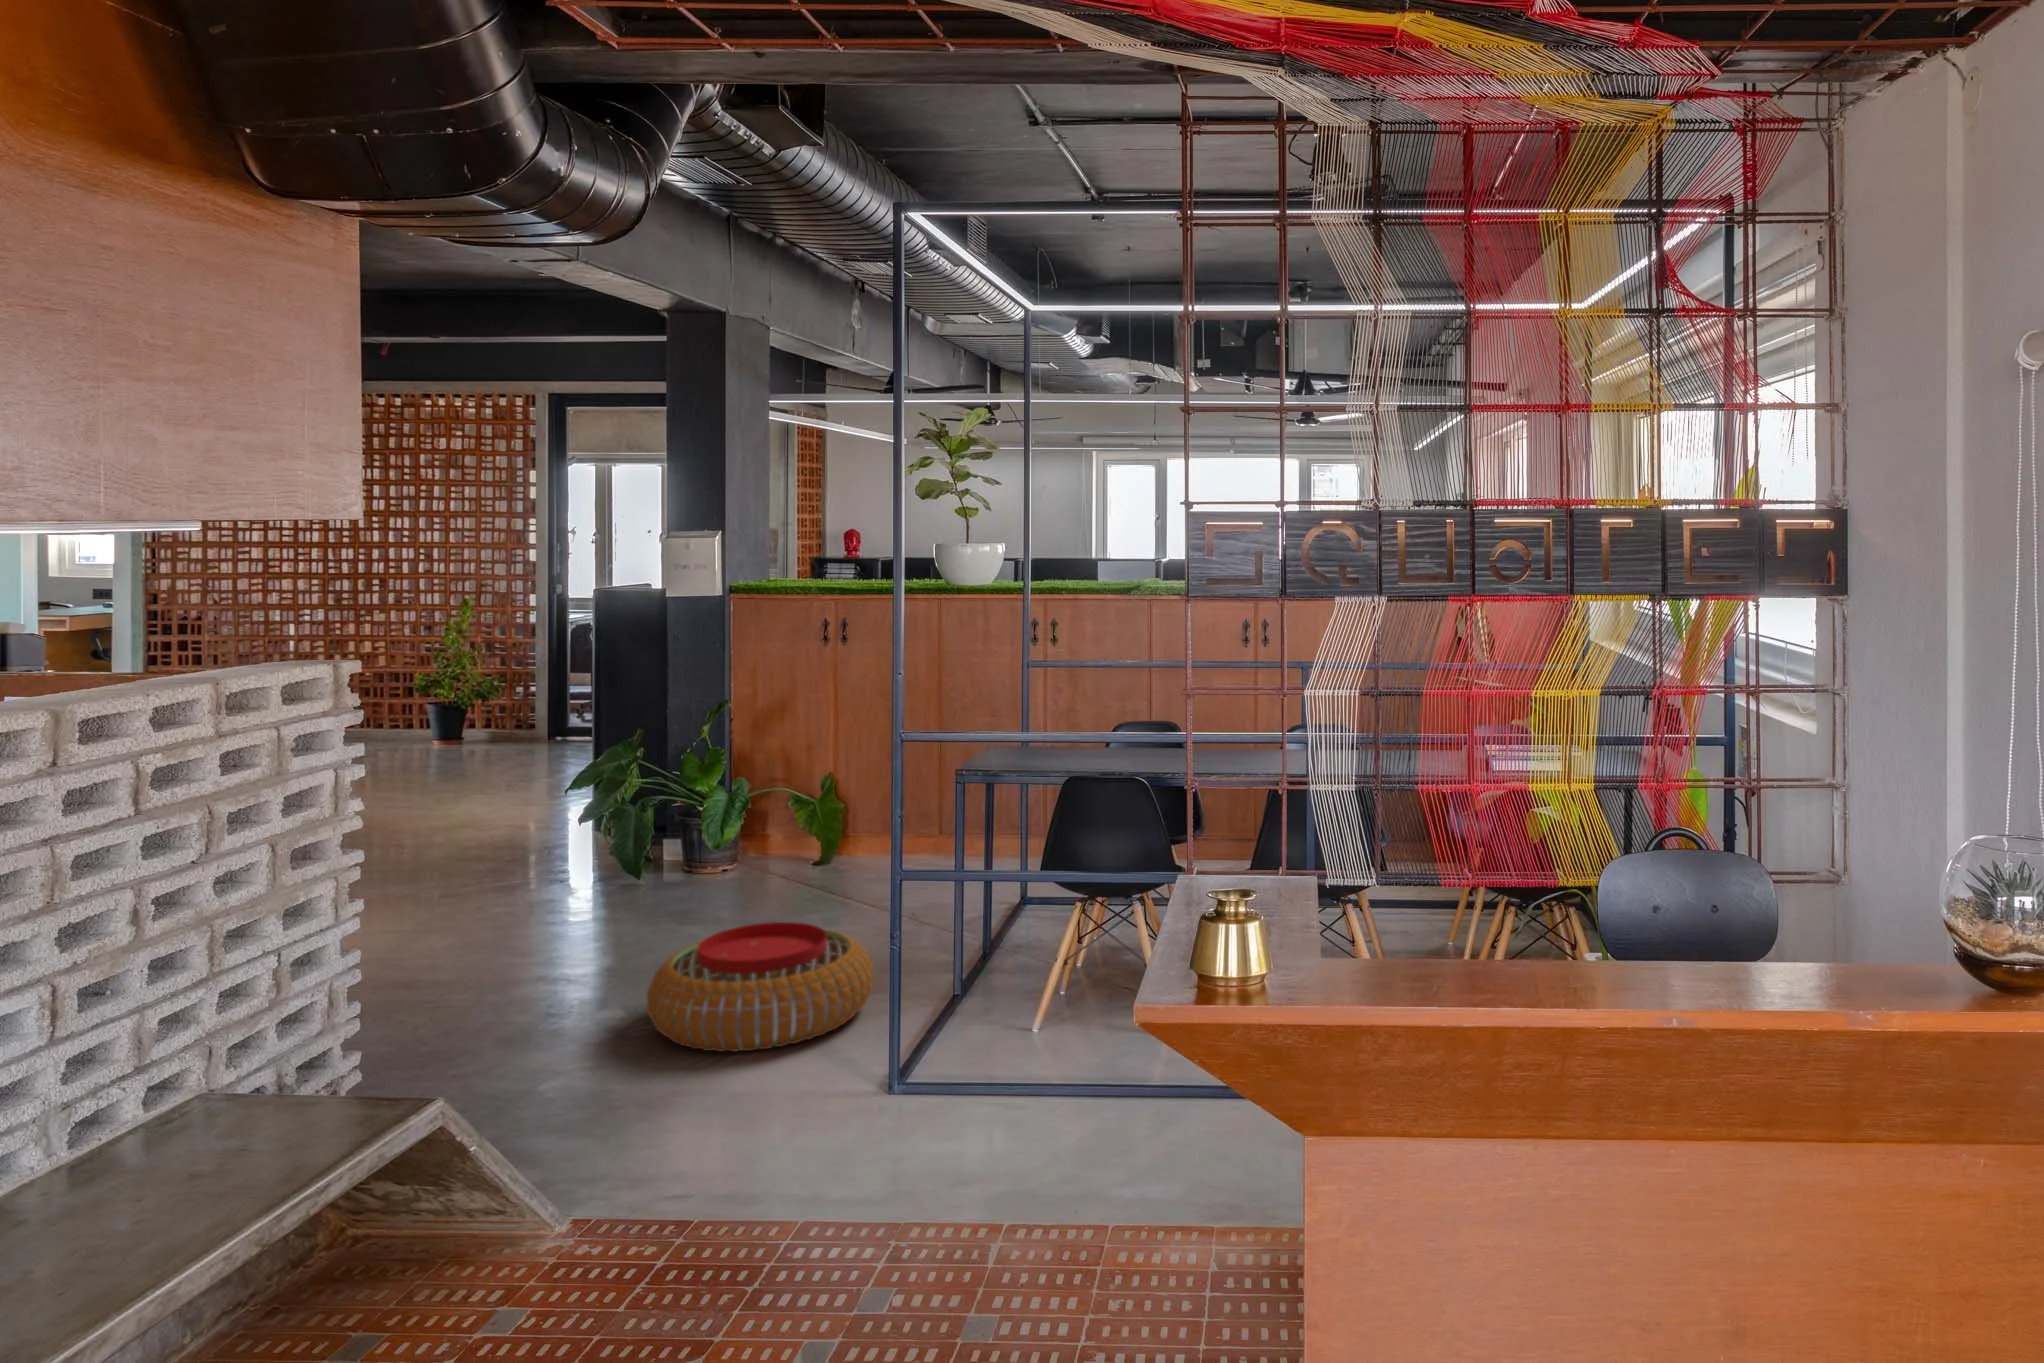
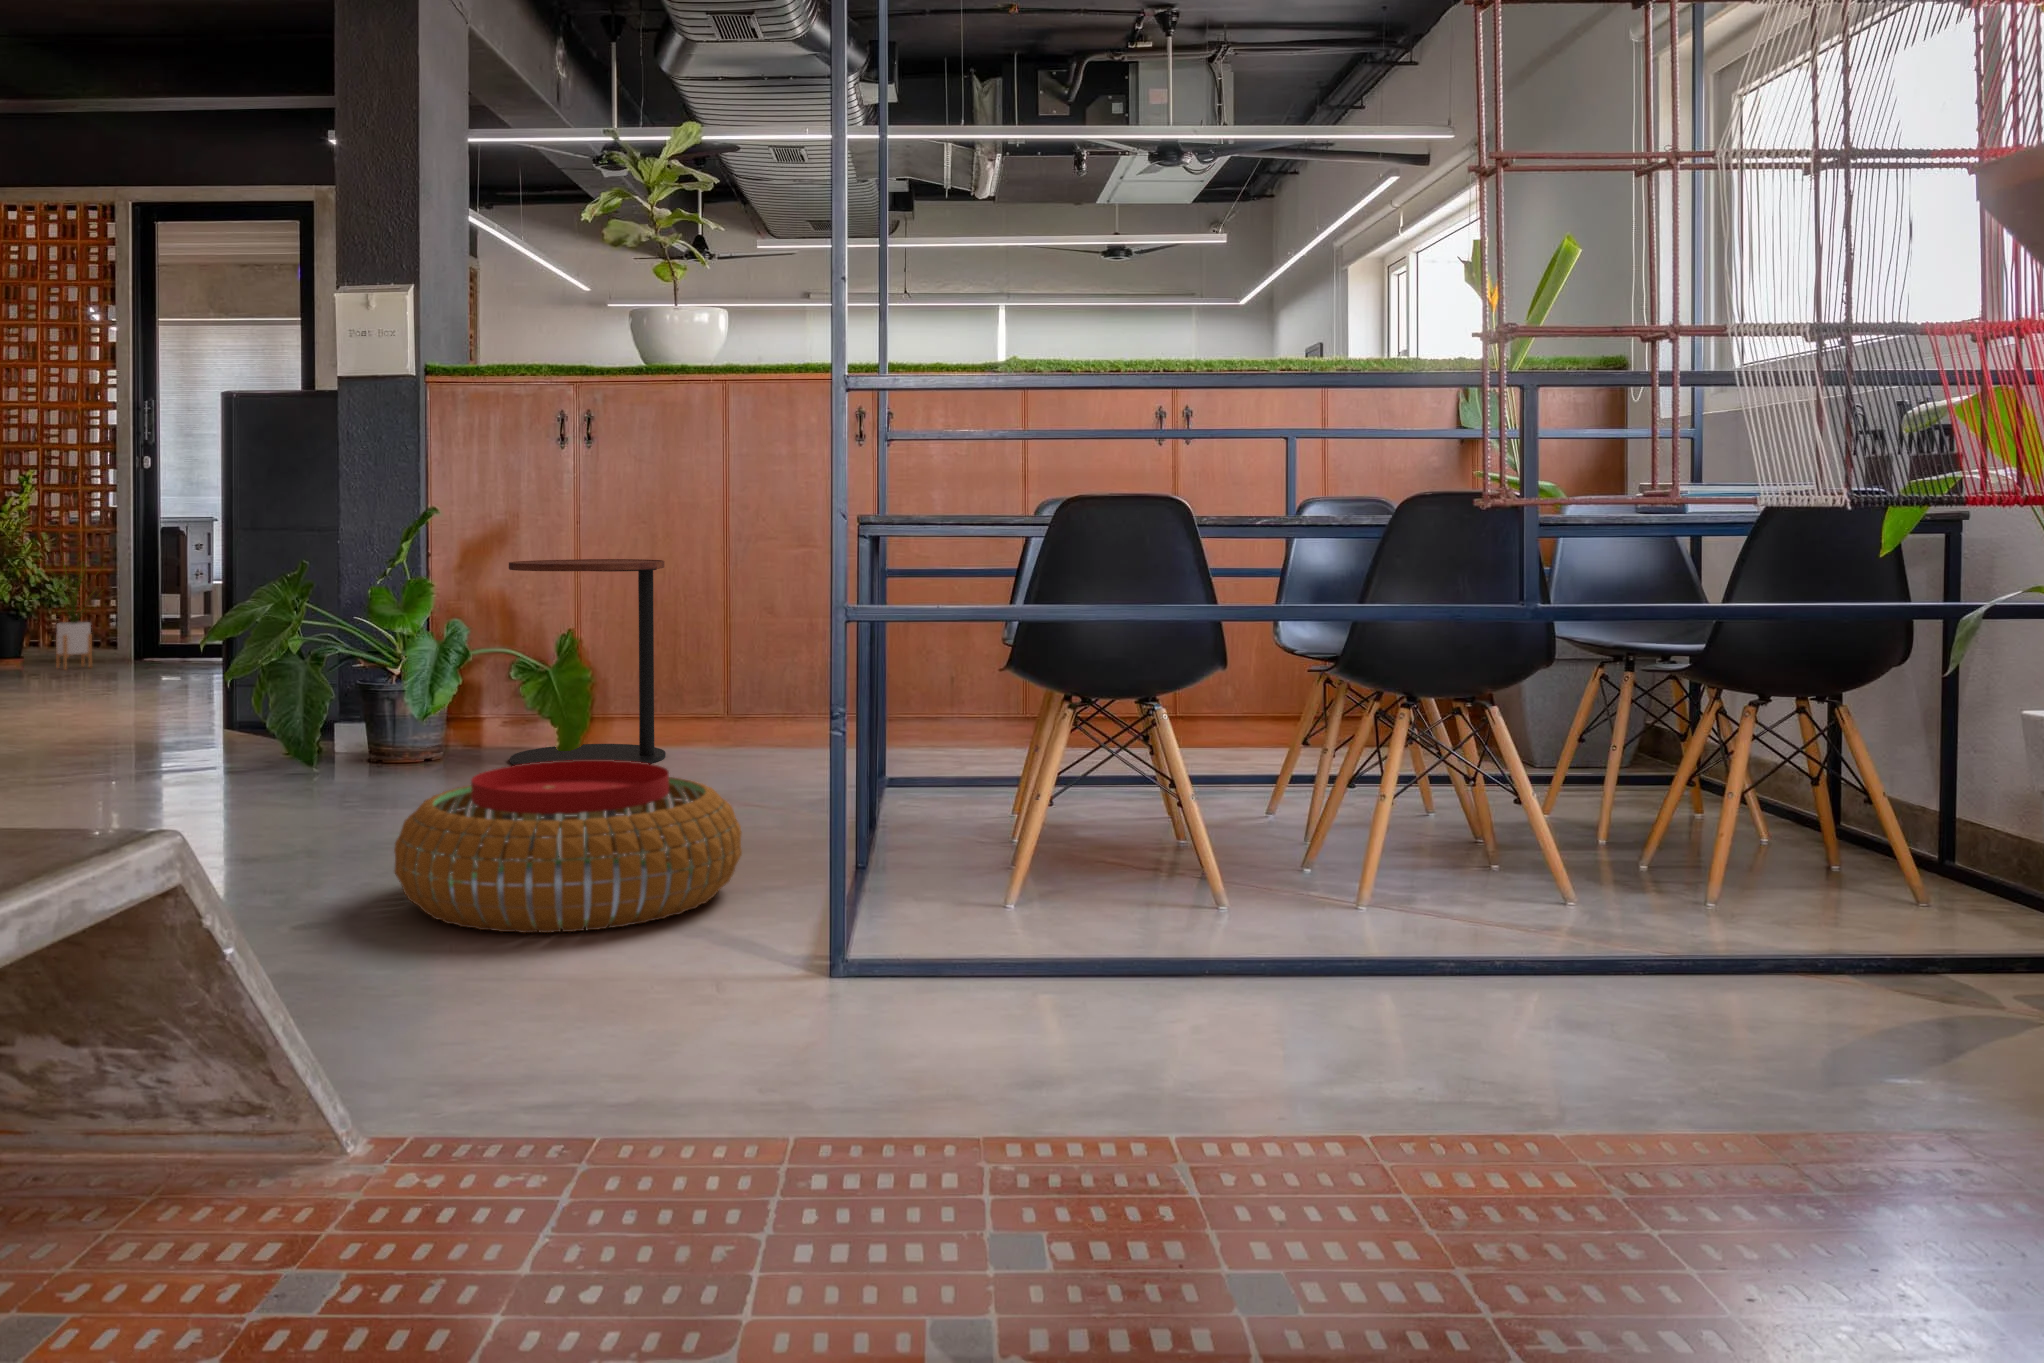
house plant: none [473,657,530,748] -> present [55,563,95,669]
side table: none [780,720,891,880] -> present [509,559,666,765]

